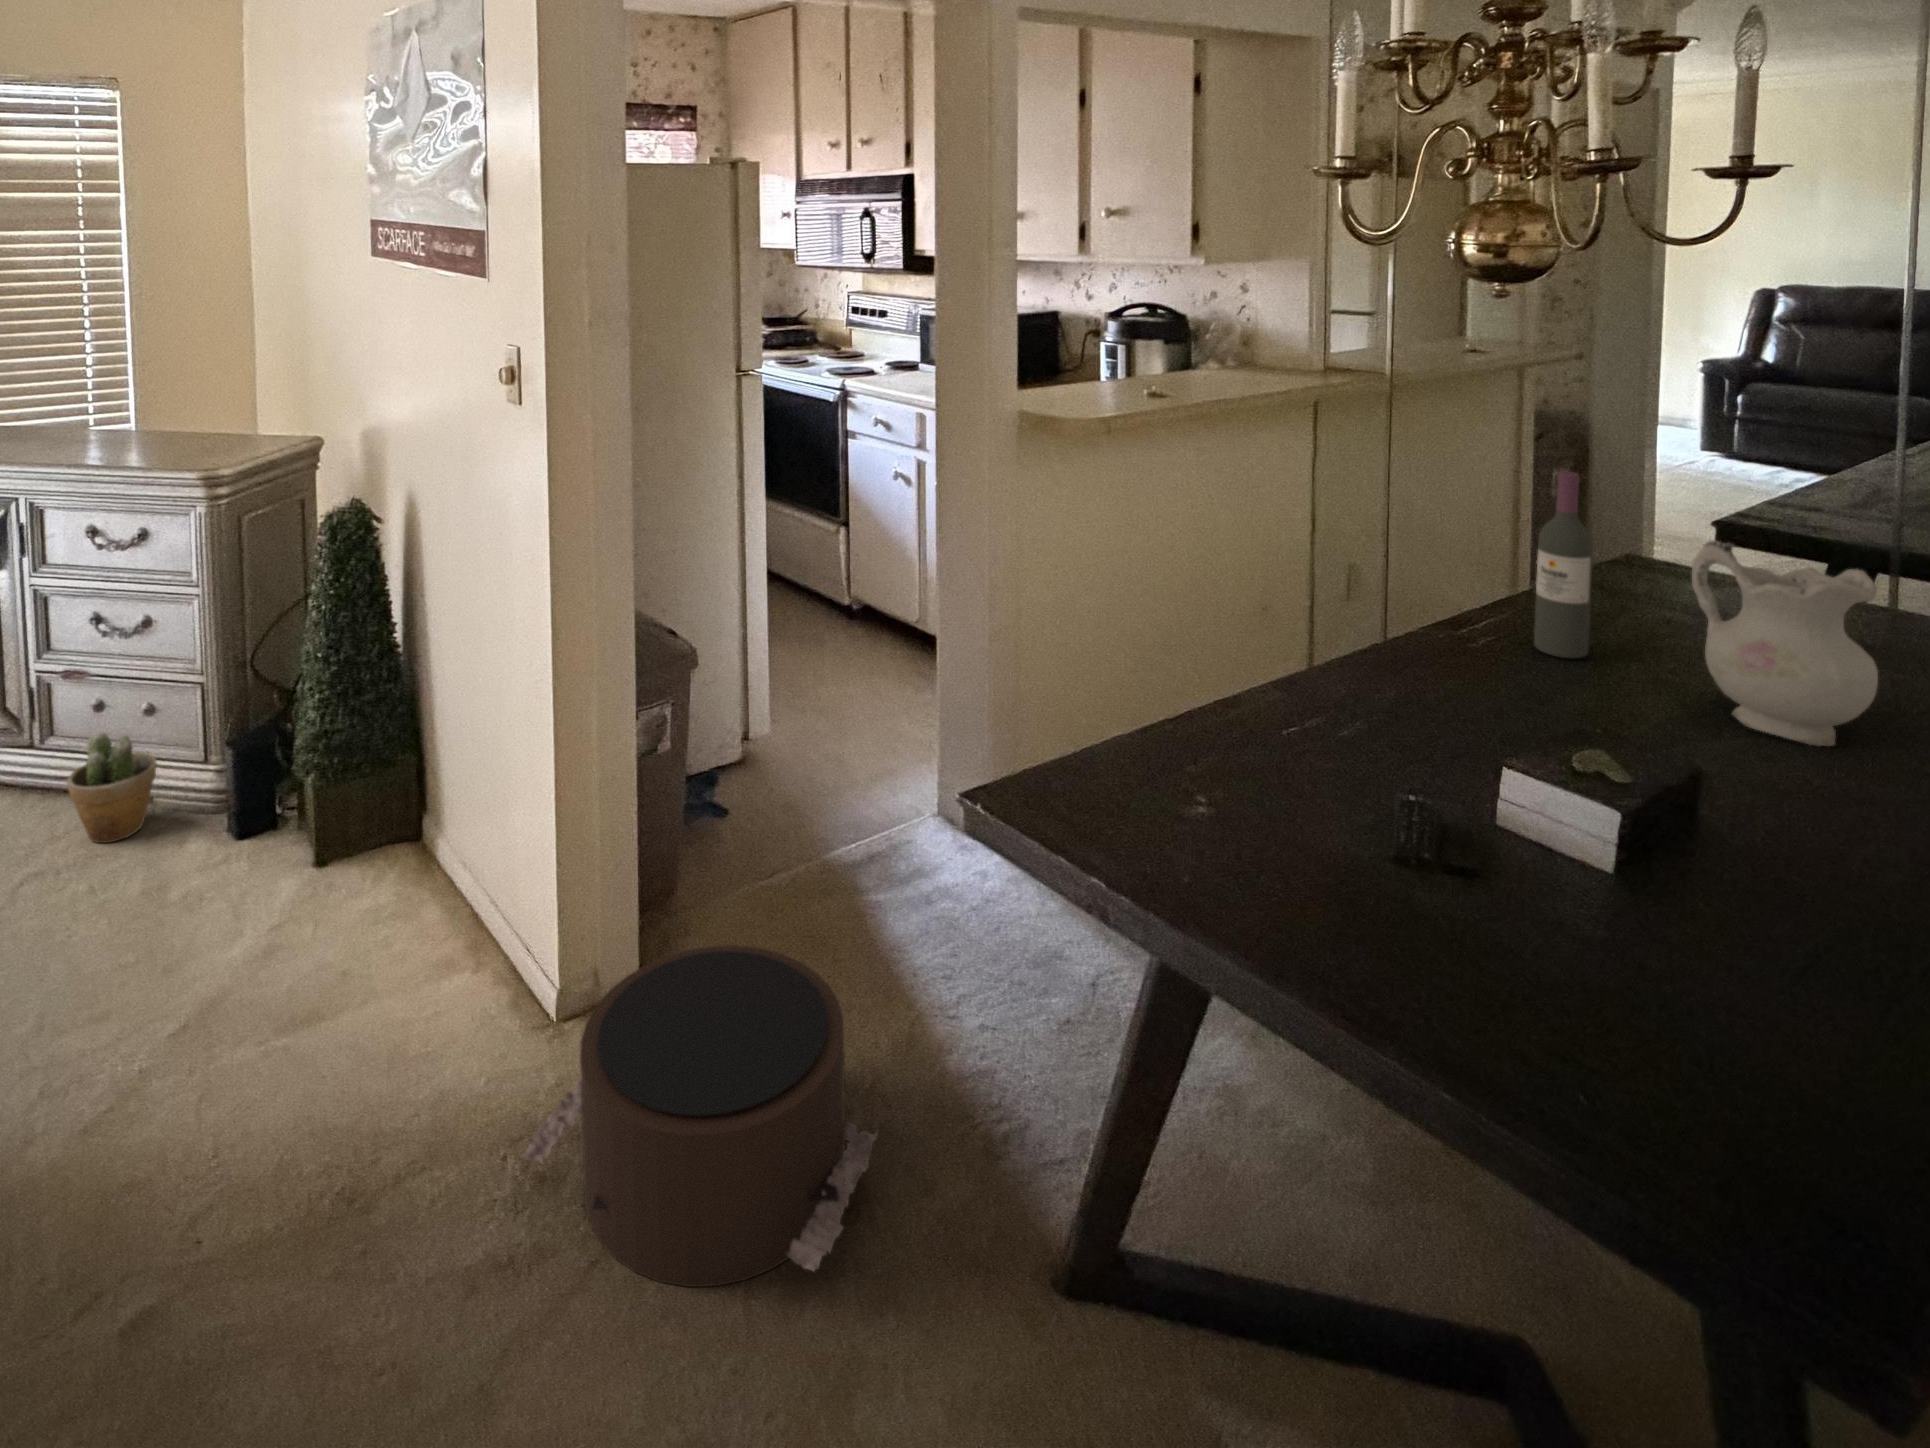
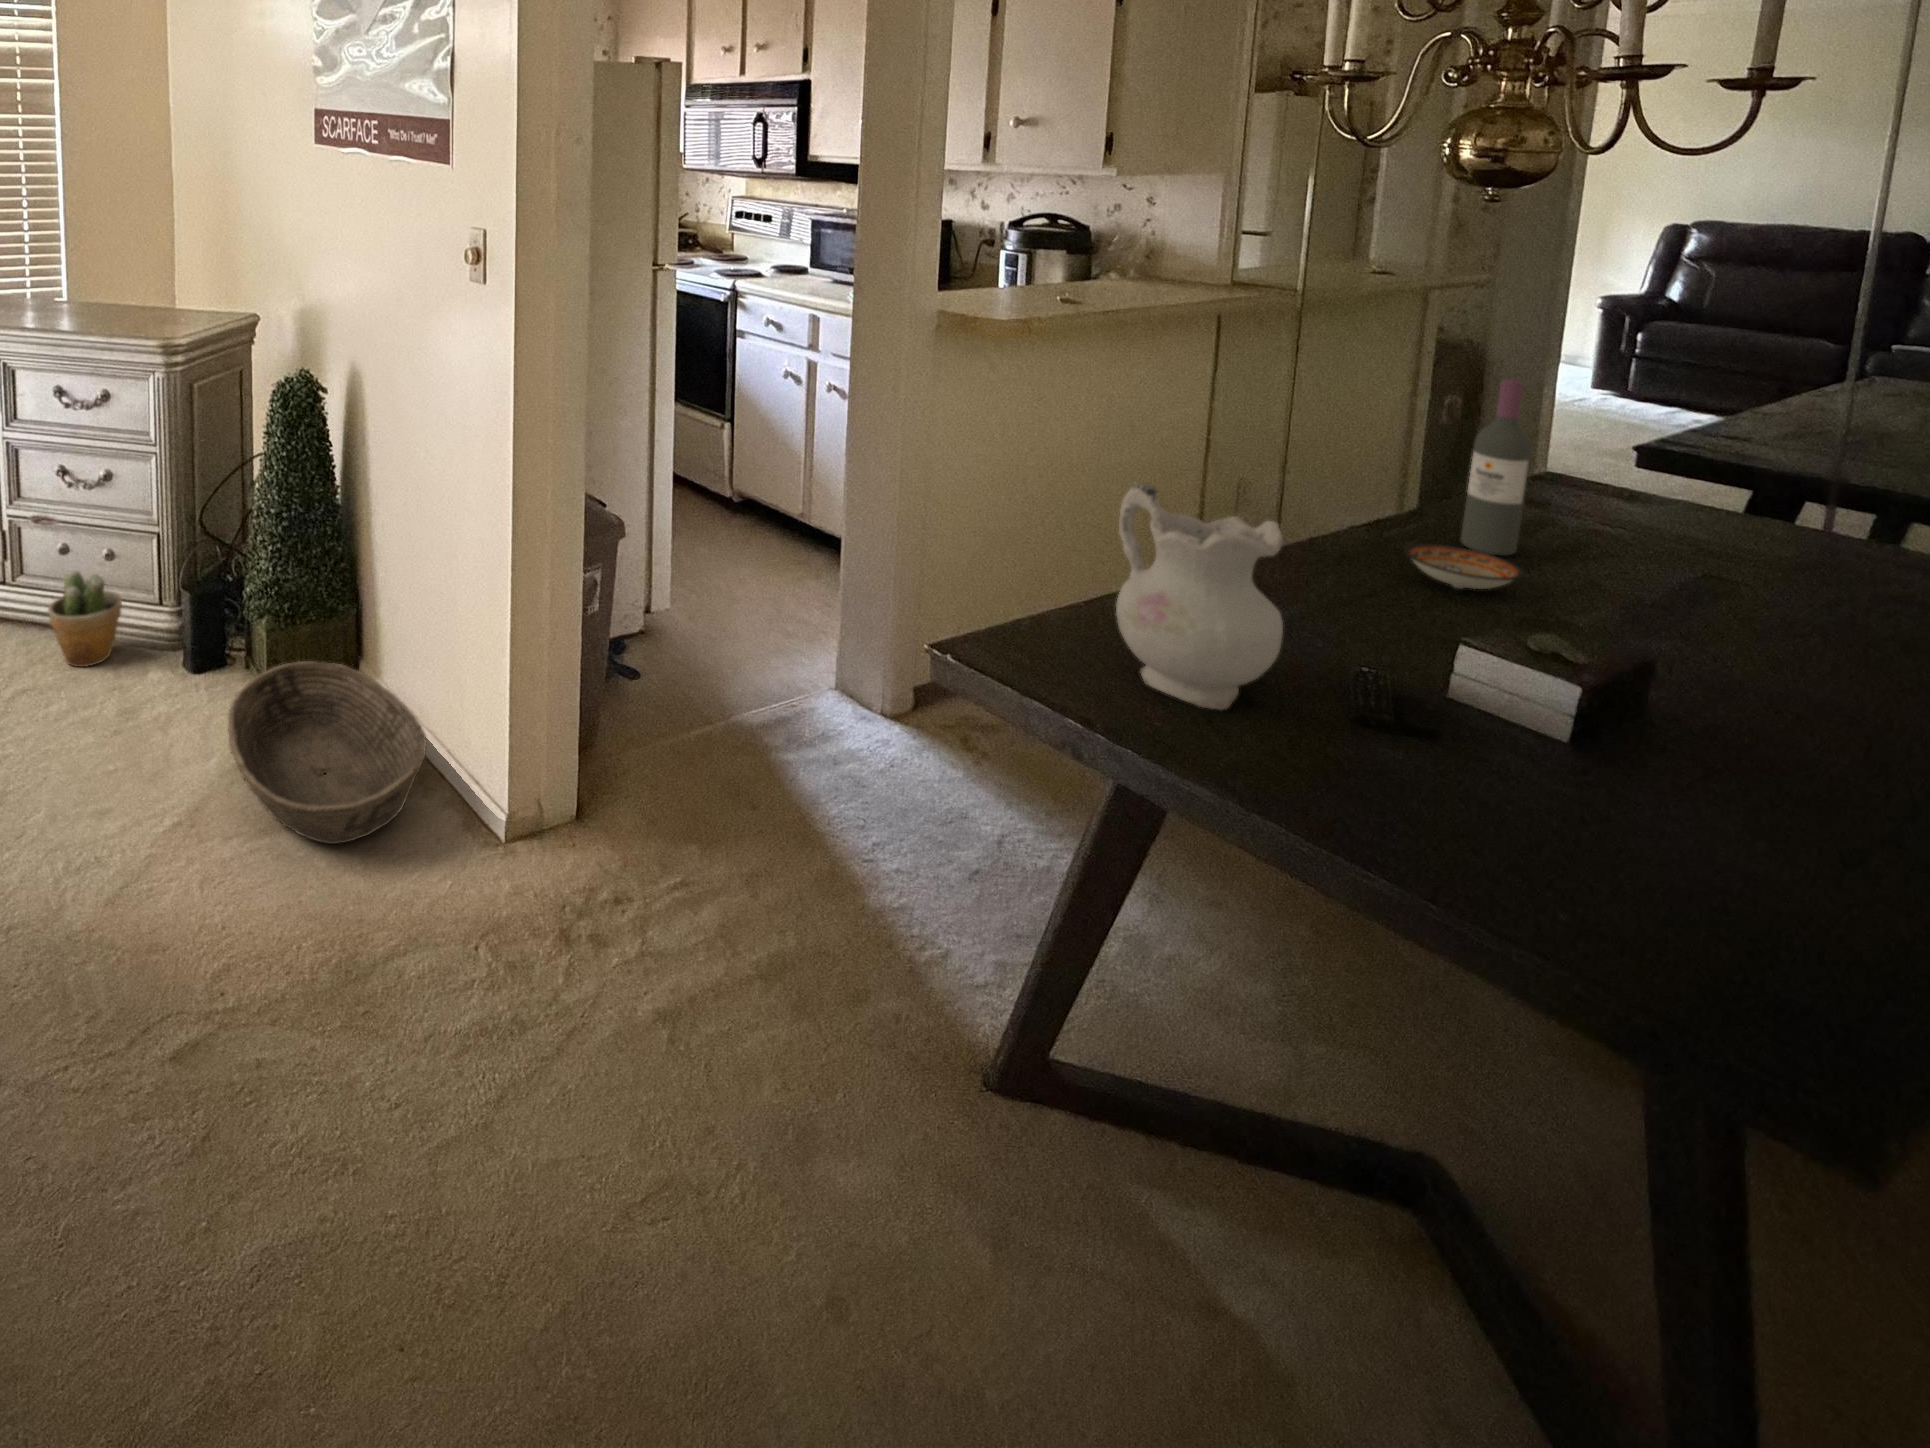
ceramic pitcher: present [1692,540,1878,746] -> present [1116,483,1283,710]
ceramic bowl: none [1466,652,1587,701] -> present [1404,544,1525,589]
basket: none [243,825,471,1048] -> present [228,661,427,844]
pouf: present [522,945,878,1287] -> none [505,775,820,1050]

